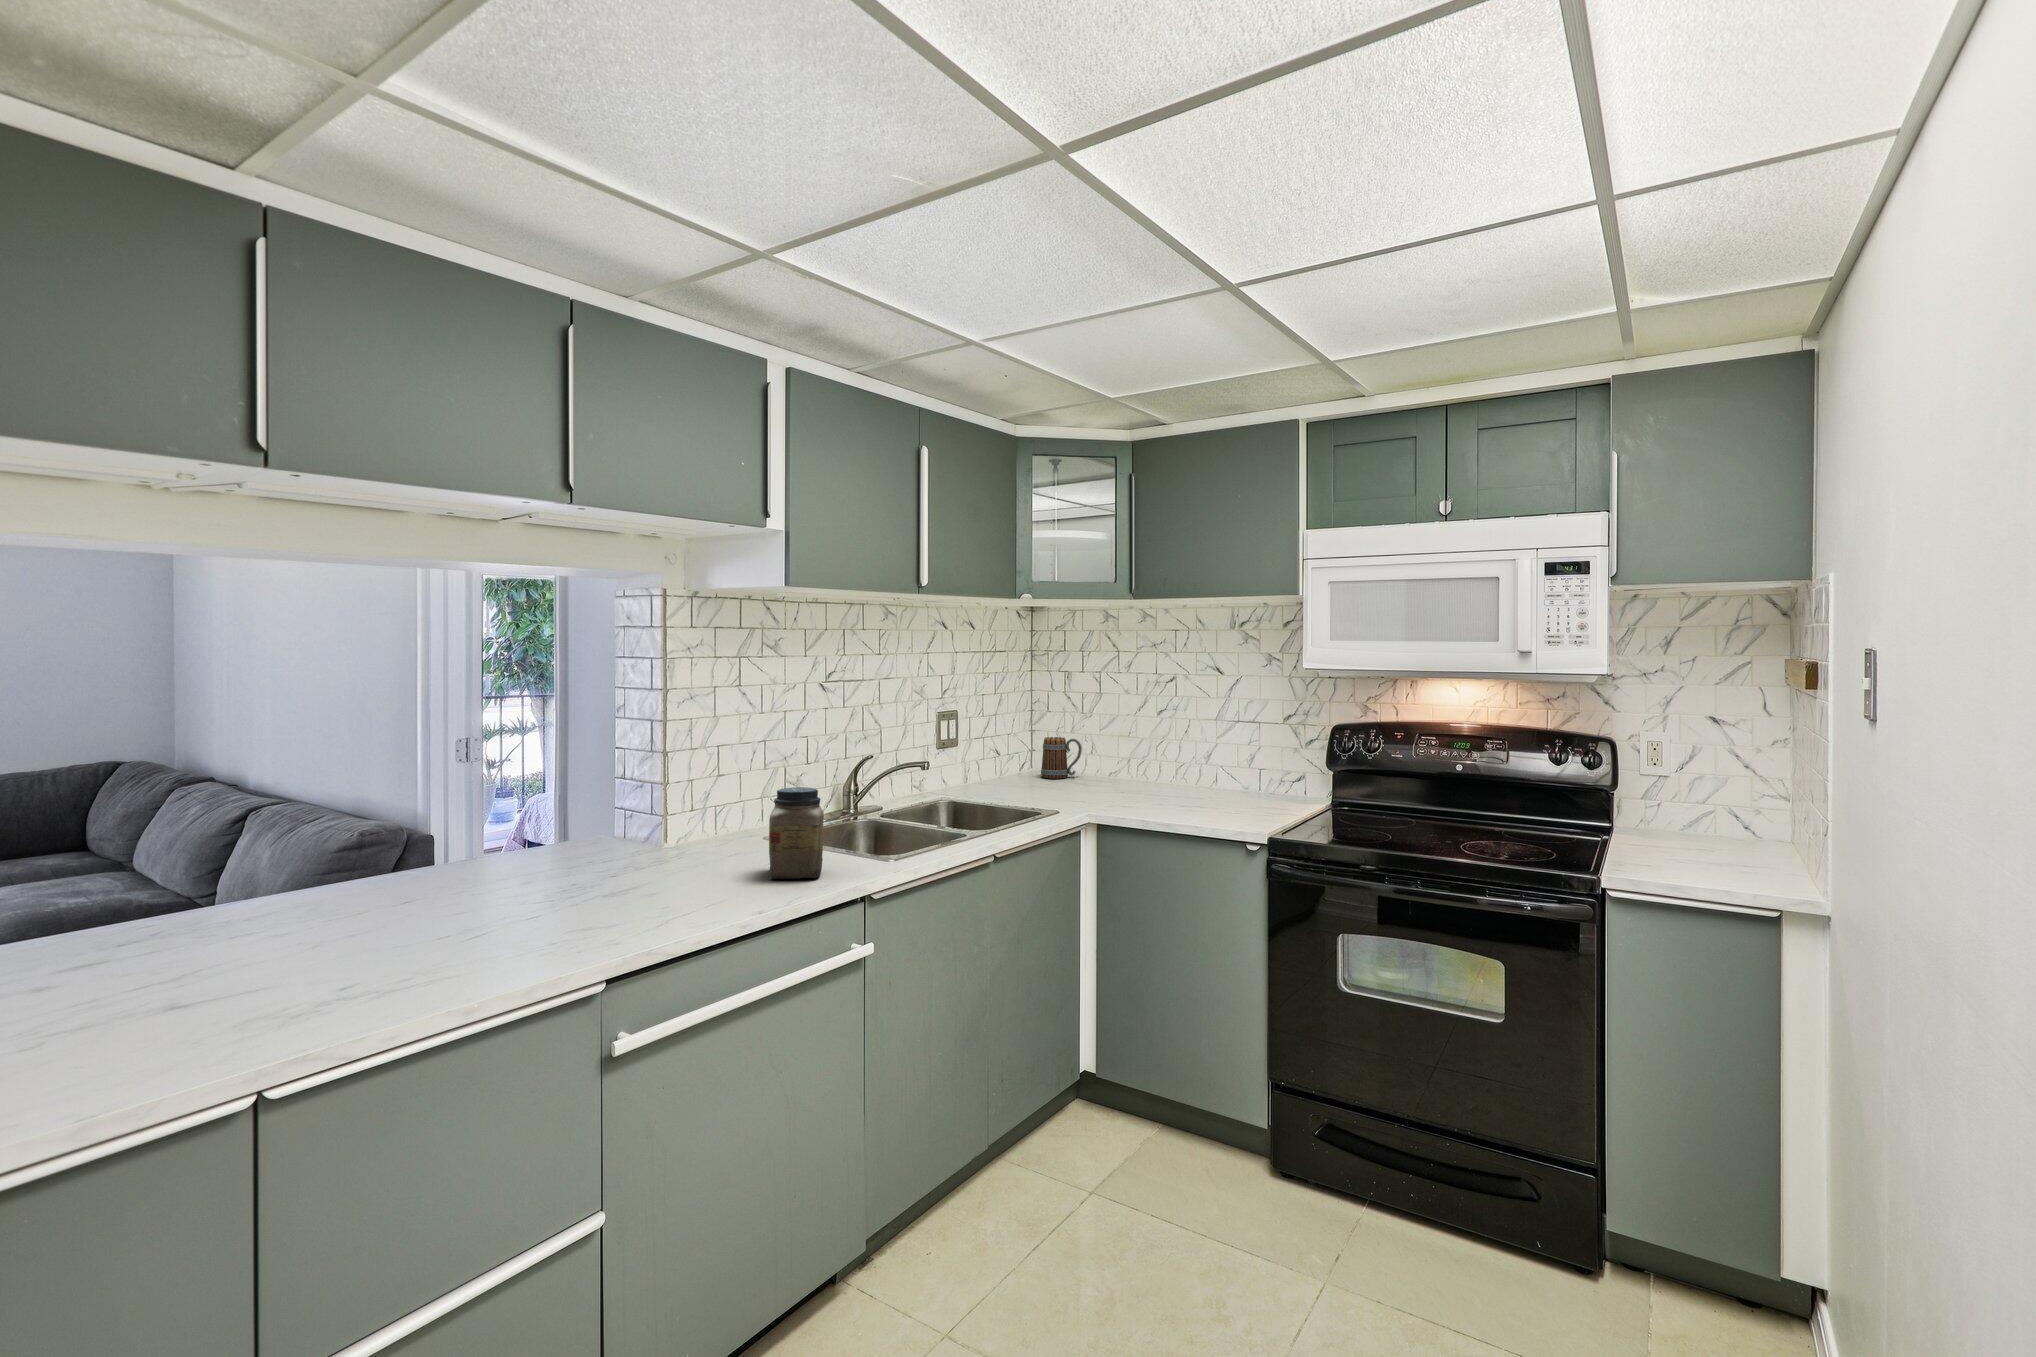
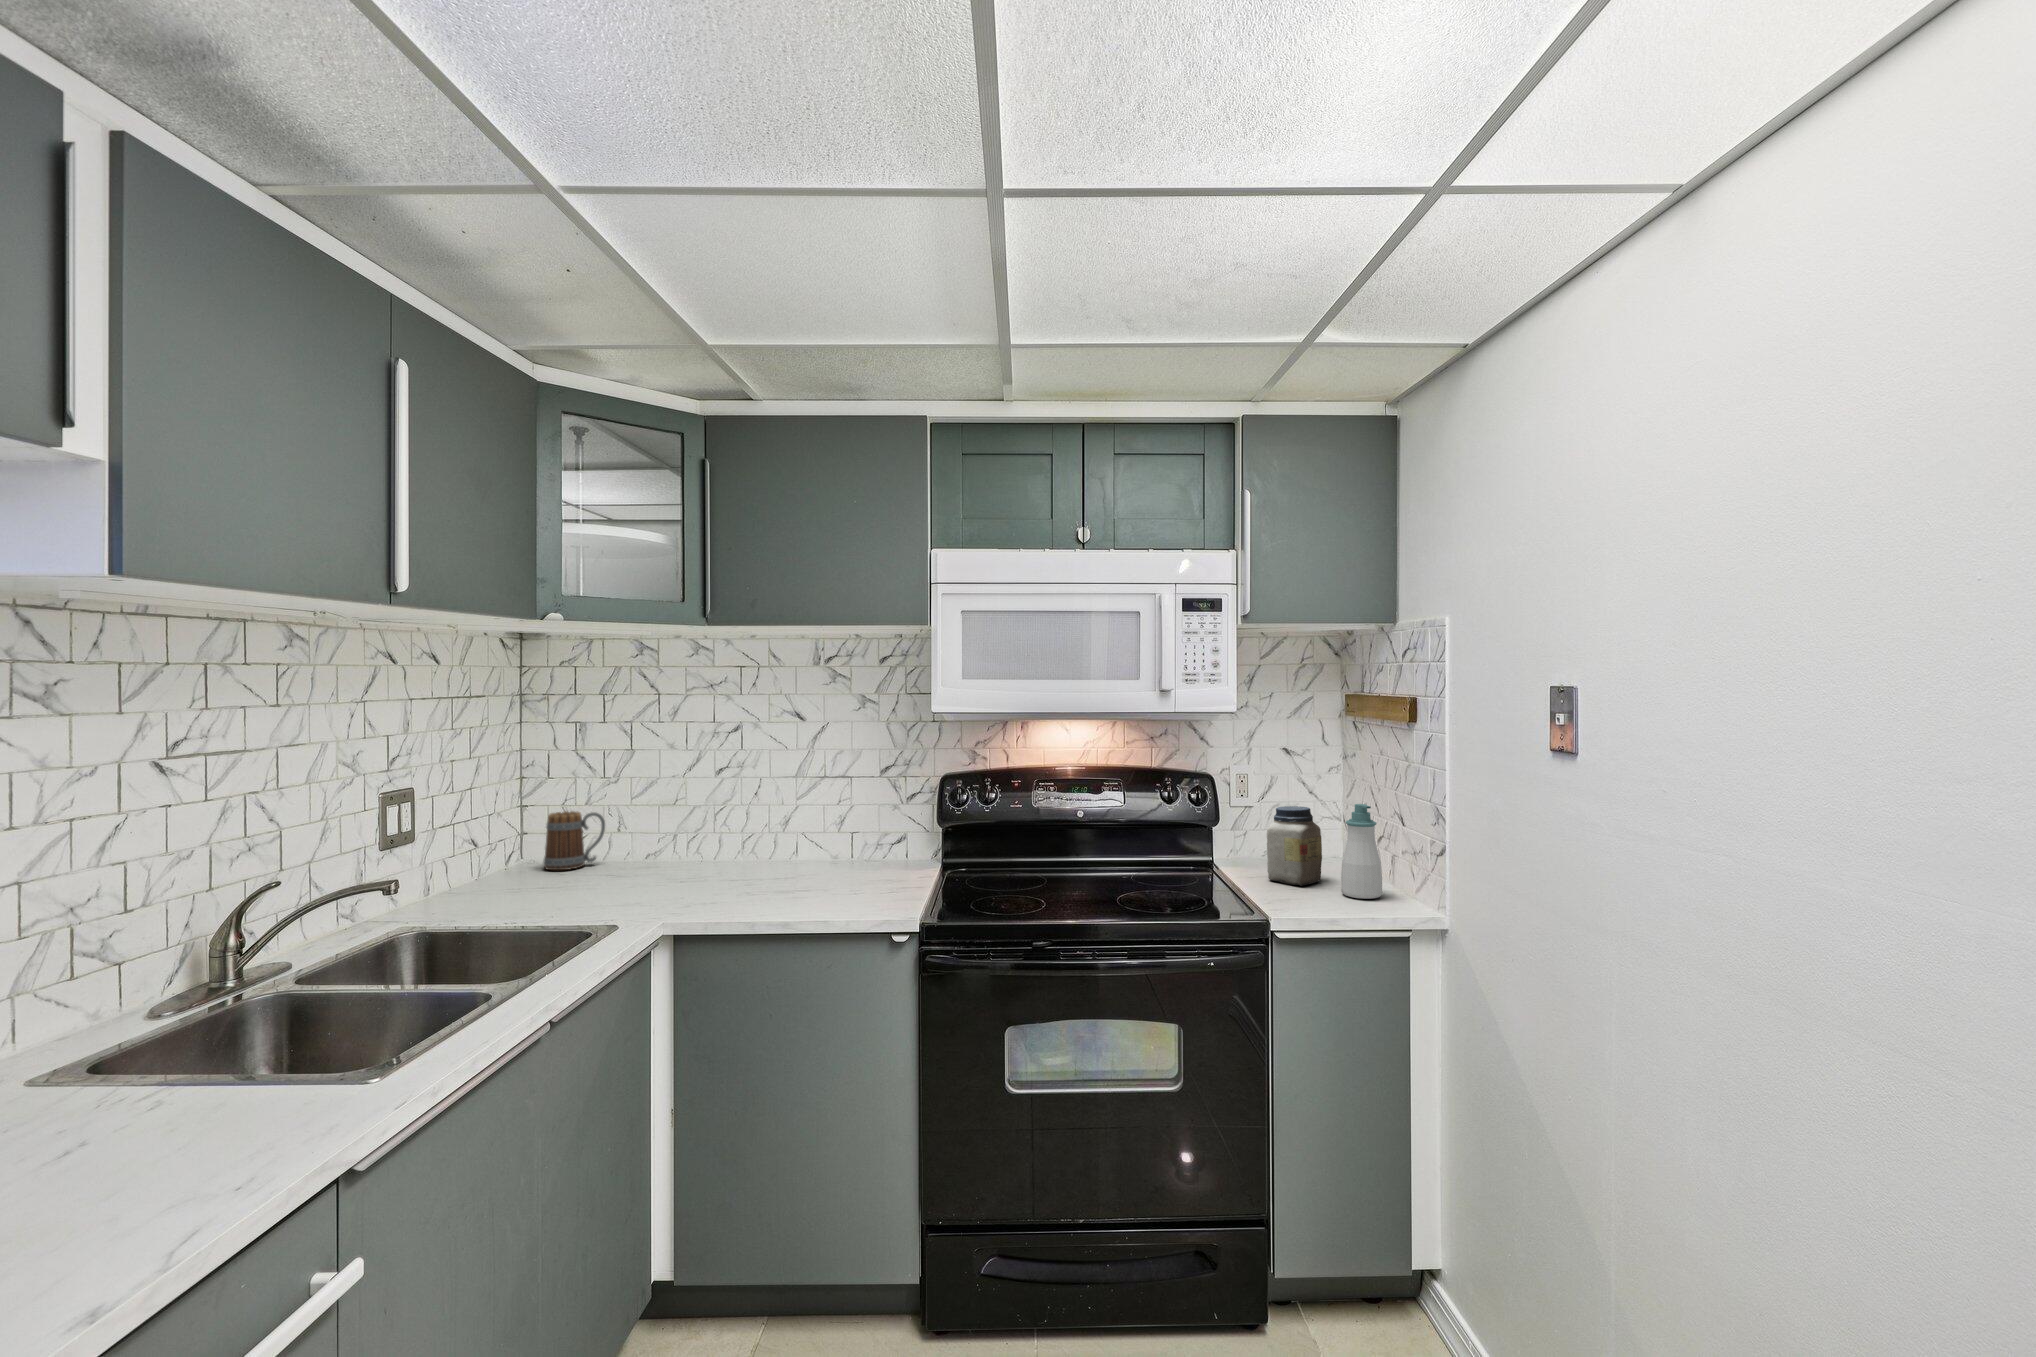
soap bottle: none [1724,775,1775,875] -> present [1341,804,1382,899]
jar: present [769,787,824,879] -> present [1267,806,1322,886]

